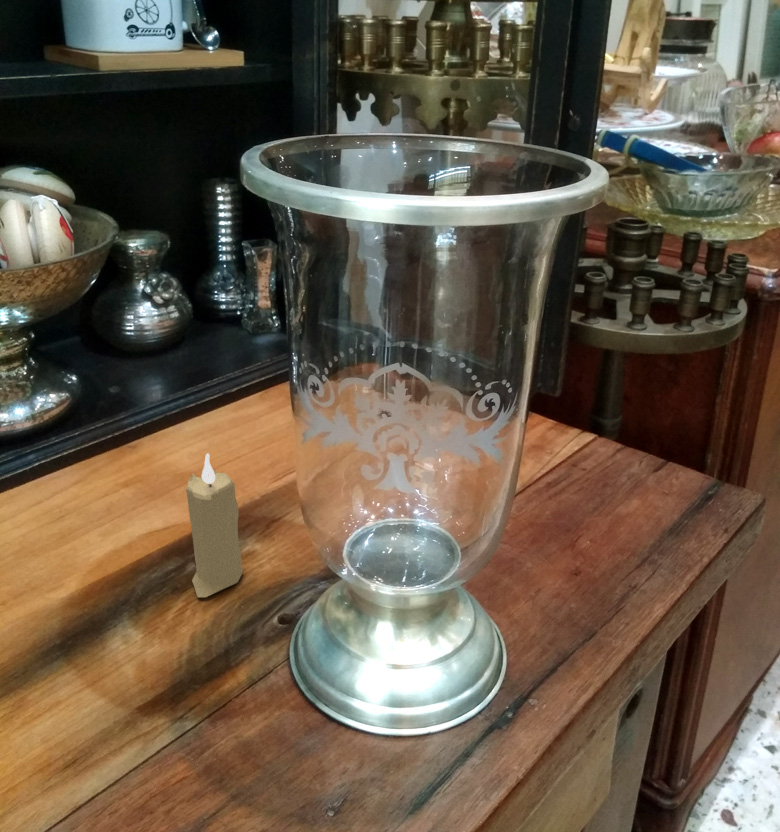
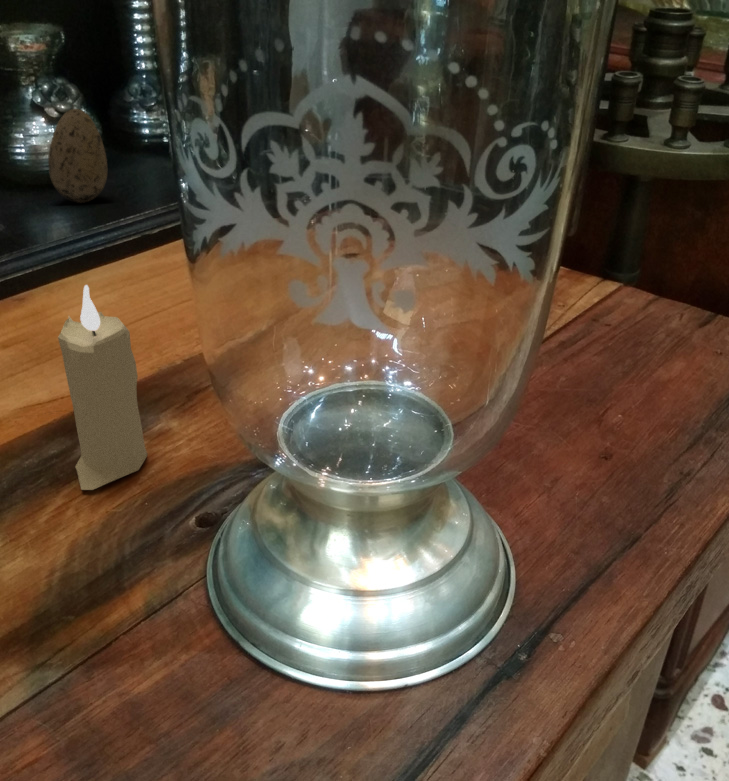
decorative egg: none [154,299,199,369] -> present [48,109,107,203]

